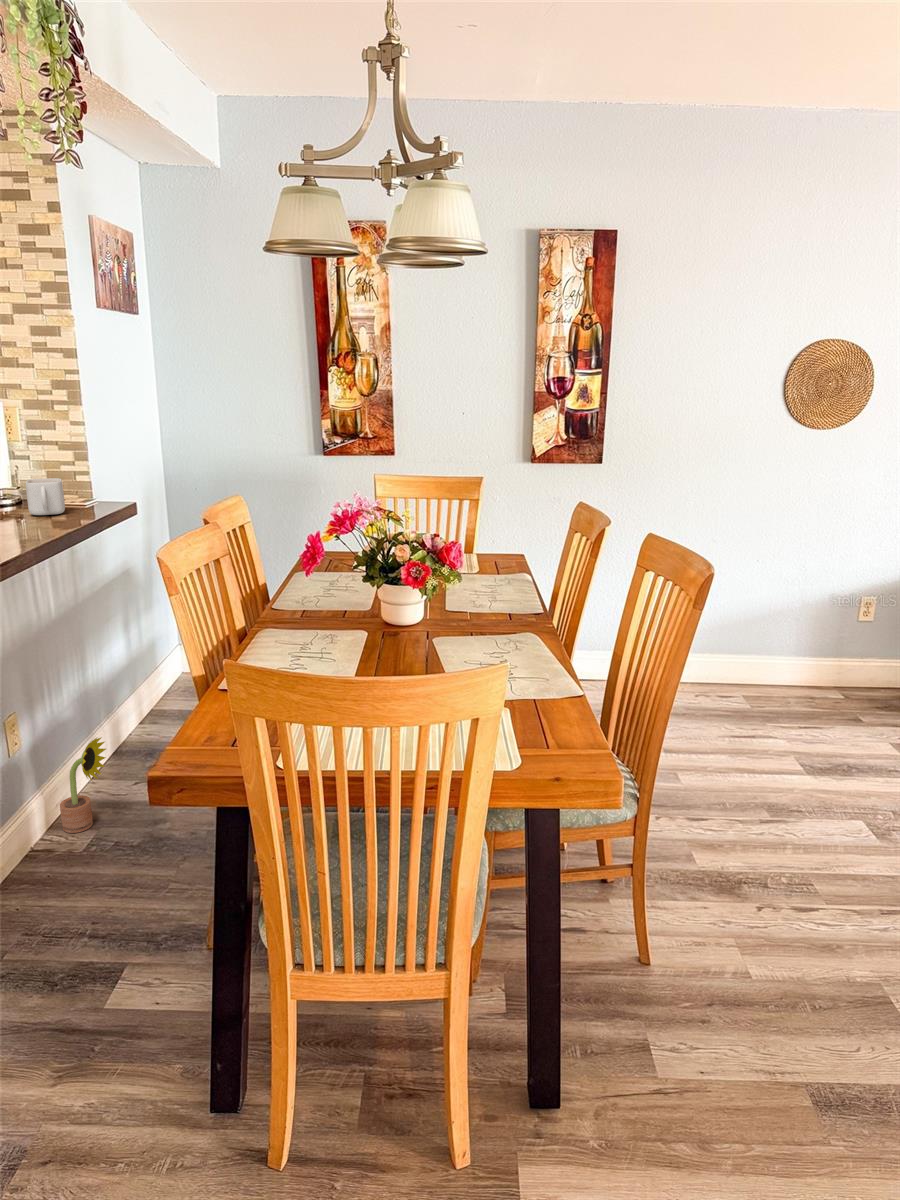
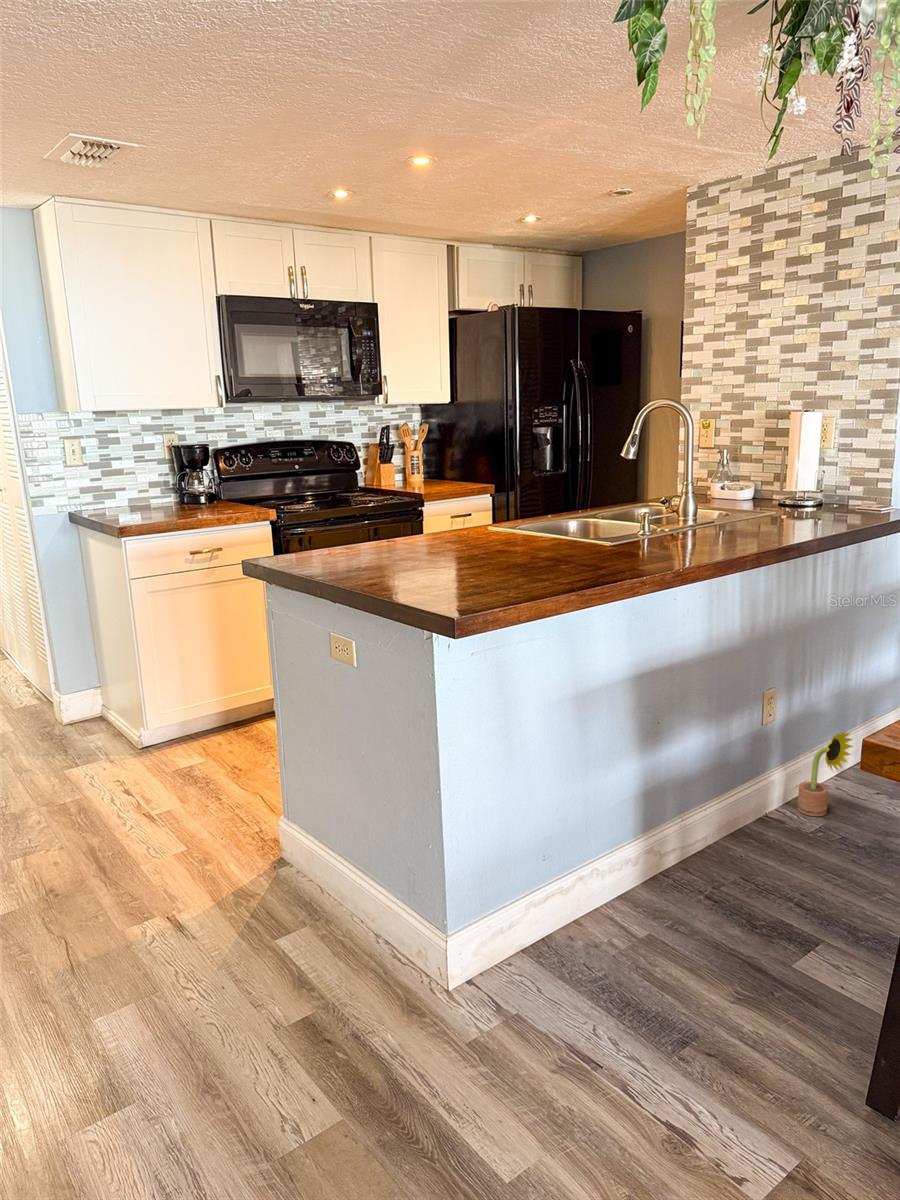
mug: present [26,478,65,515] -> none [824,481,860,514]

